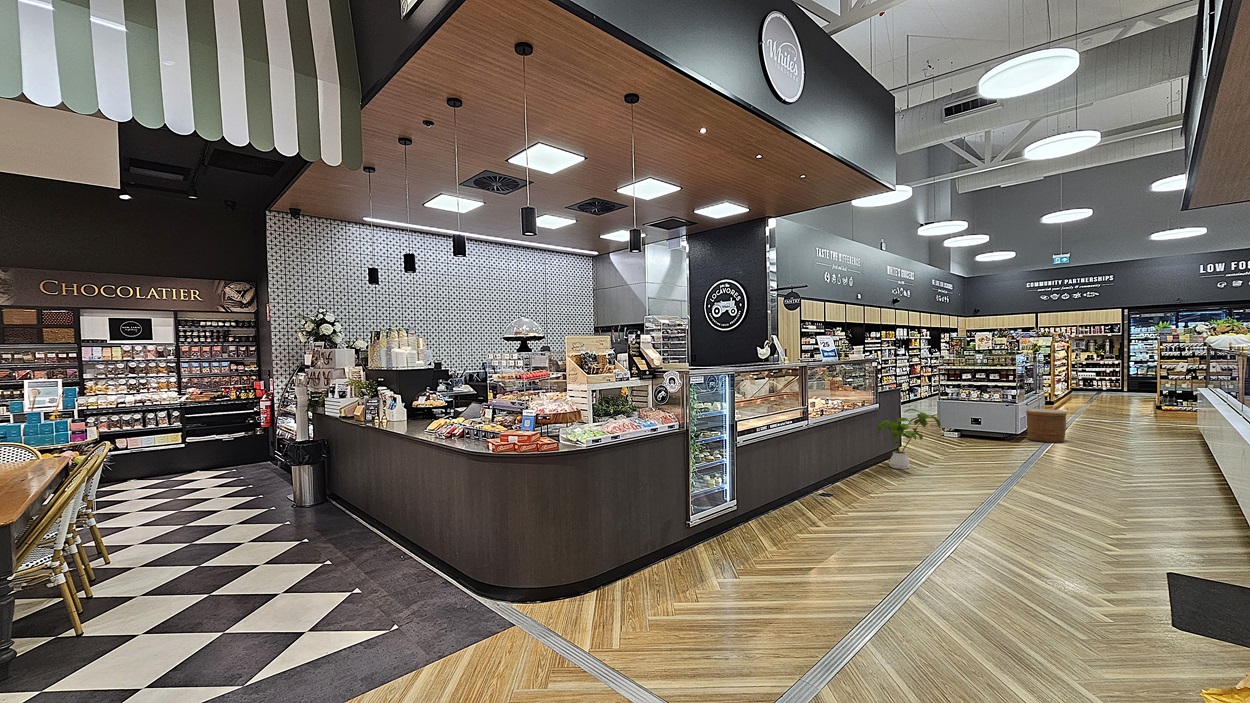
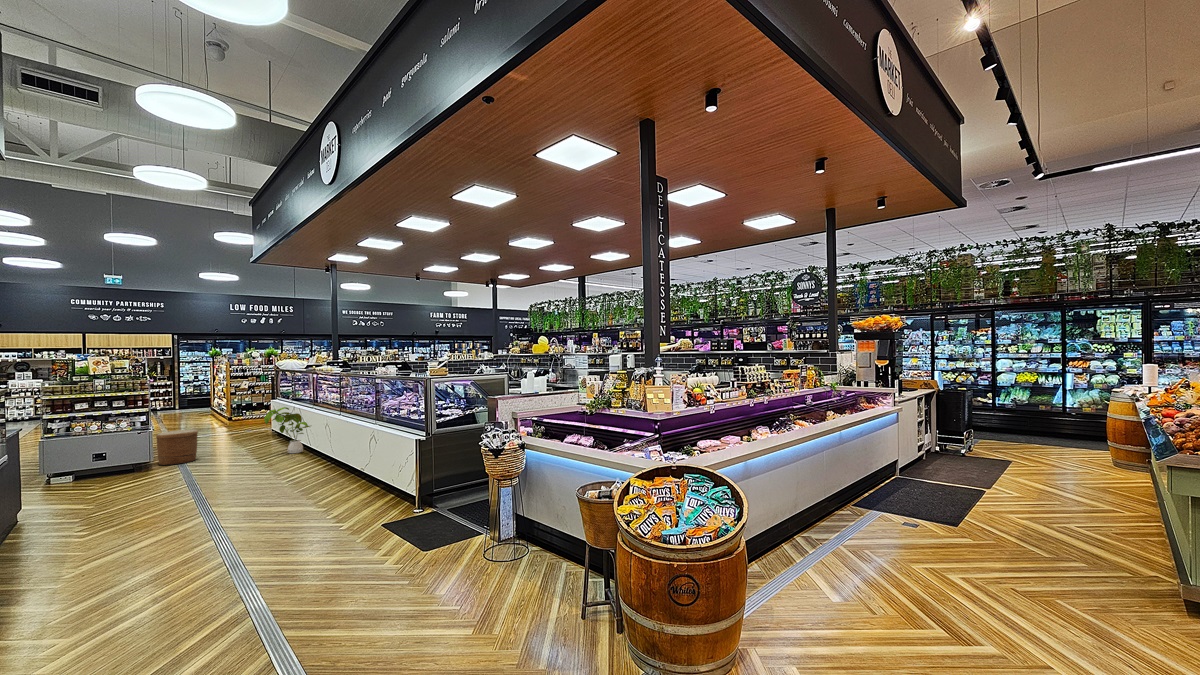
house plant: present [877,409,941,469] -> present [264,407,310,453]

